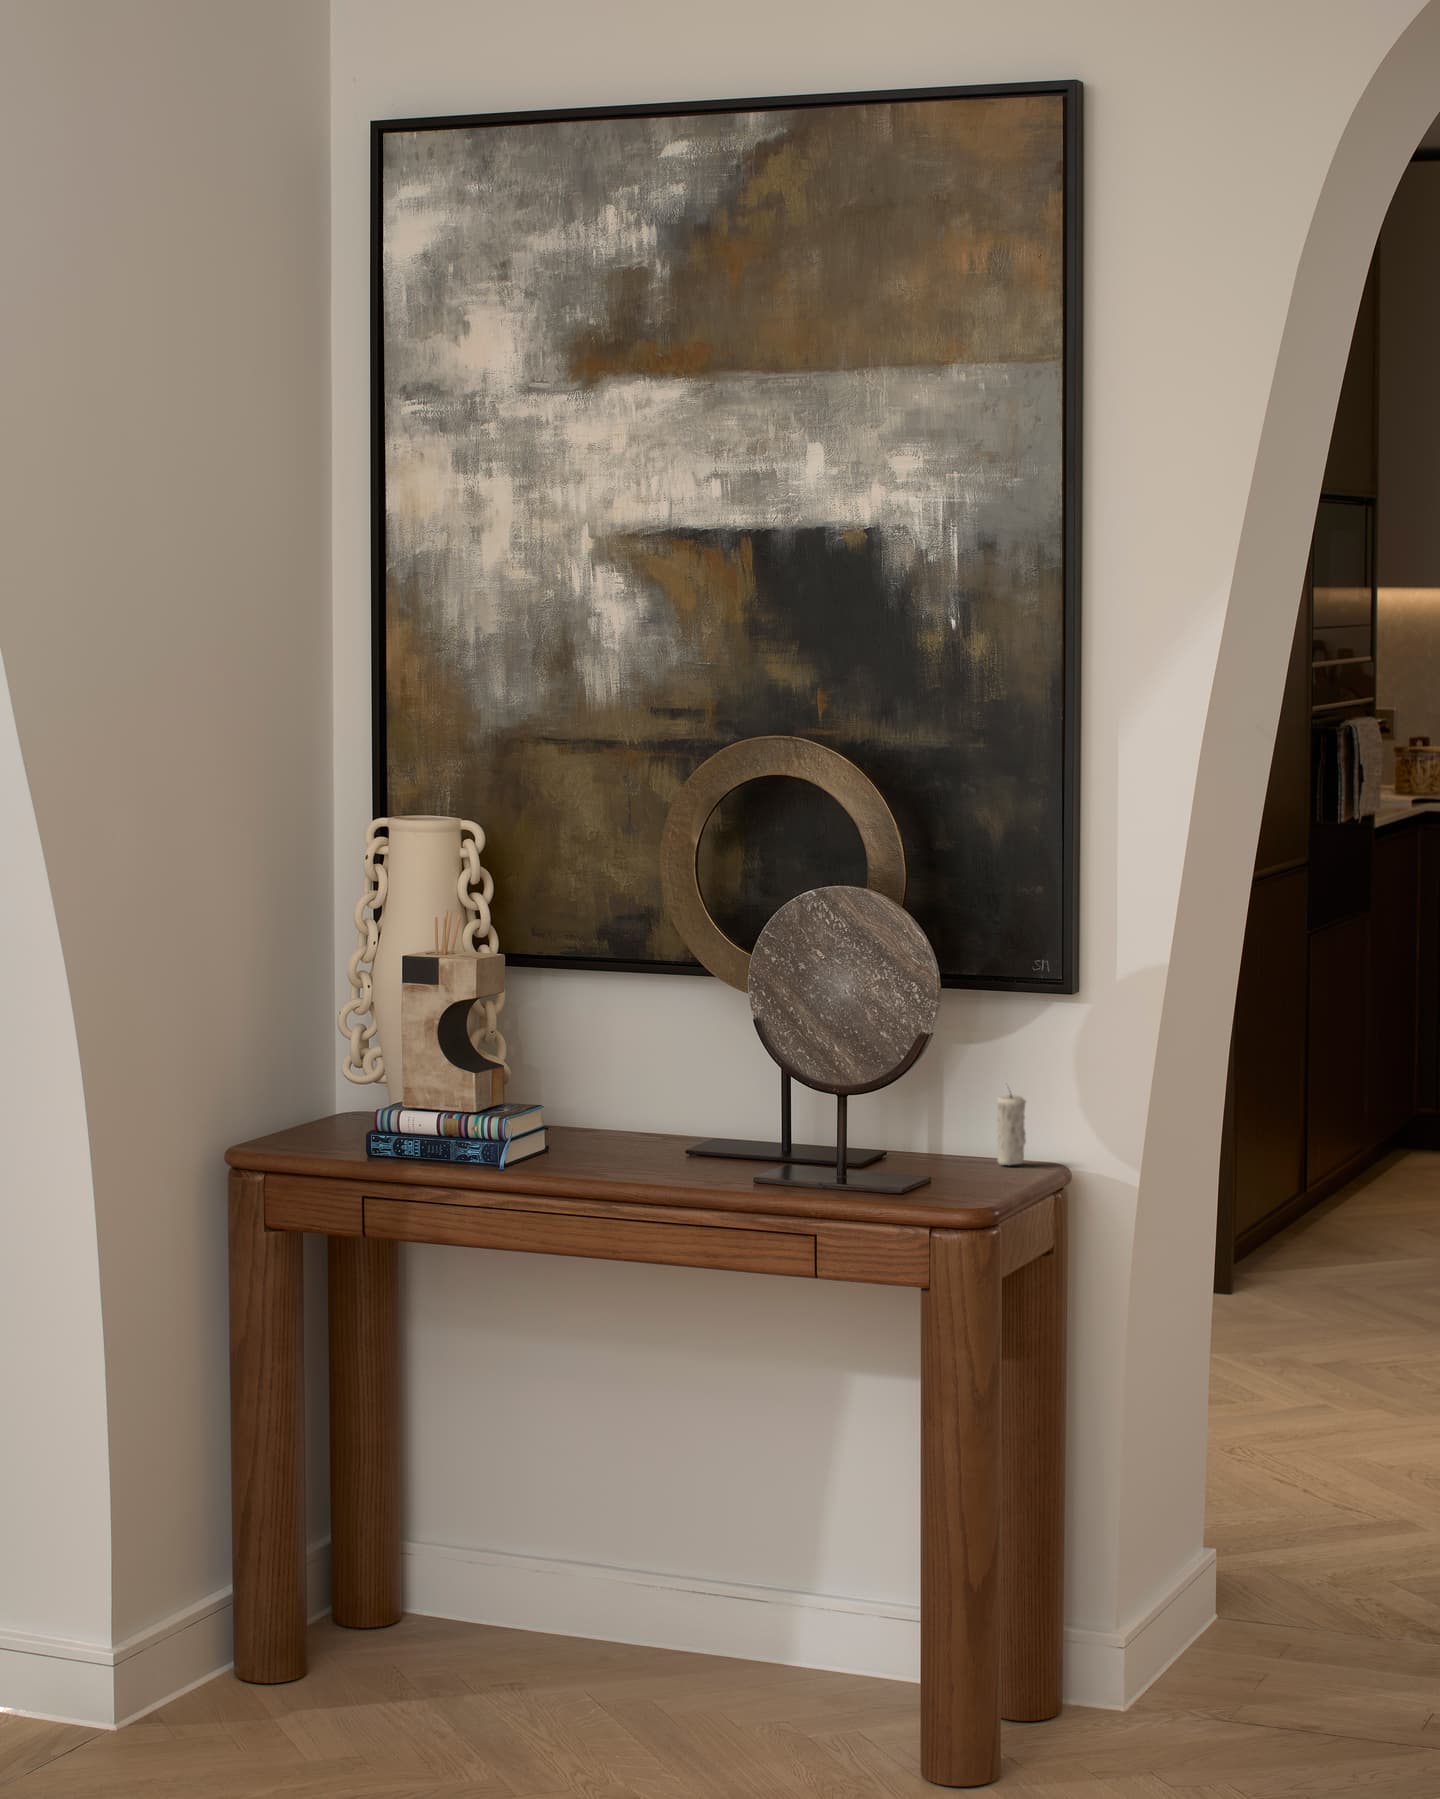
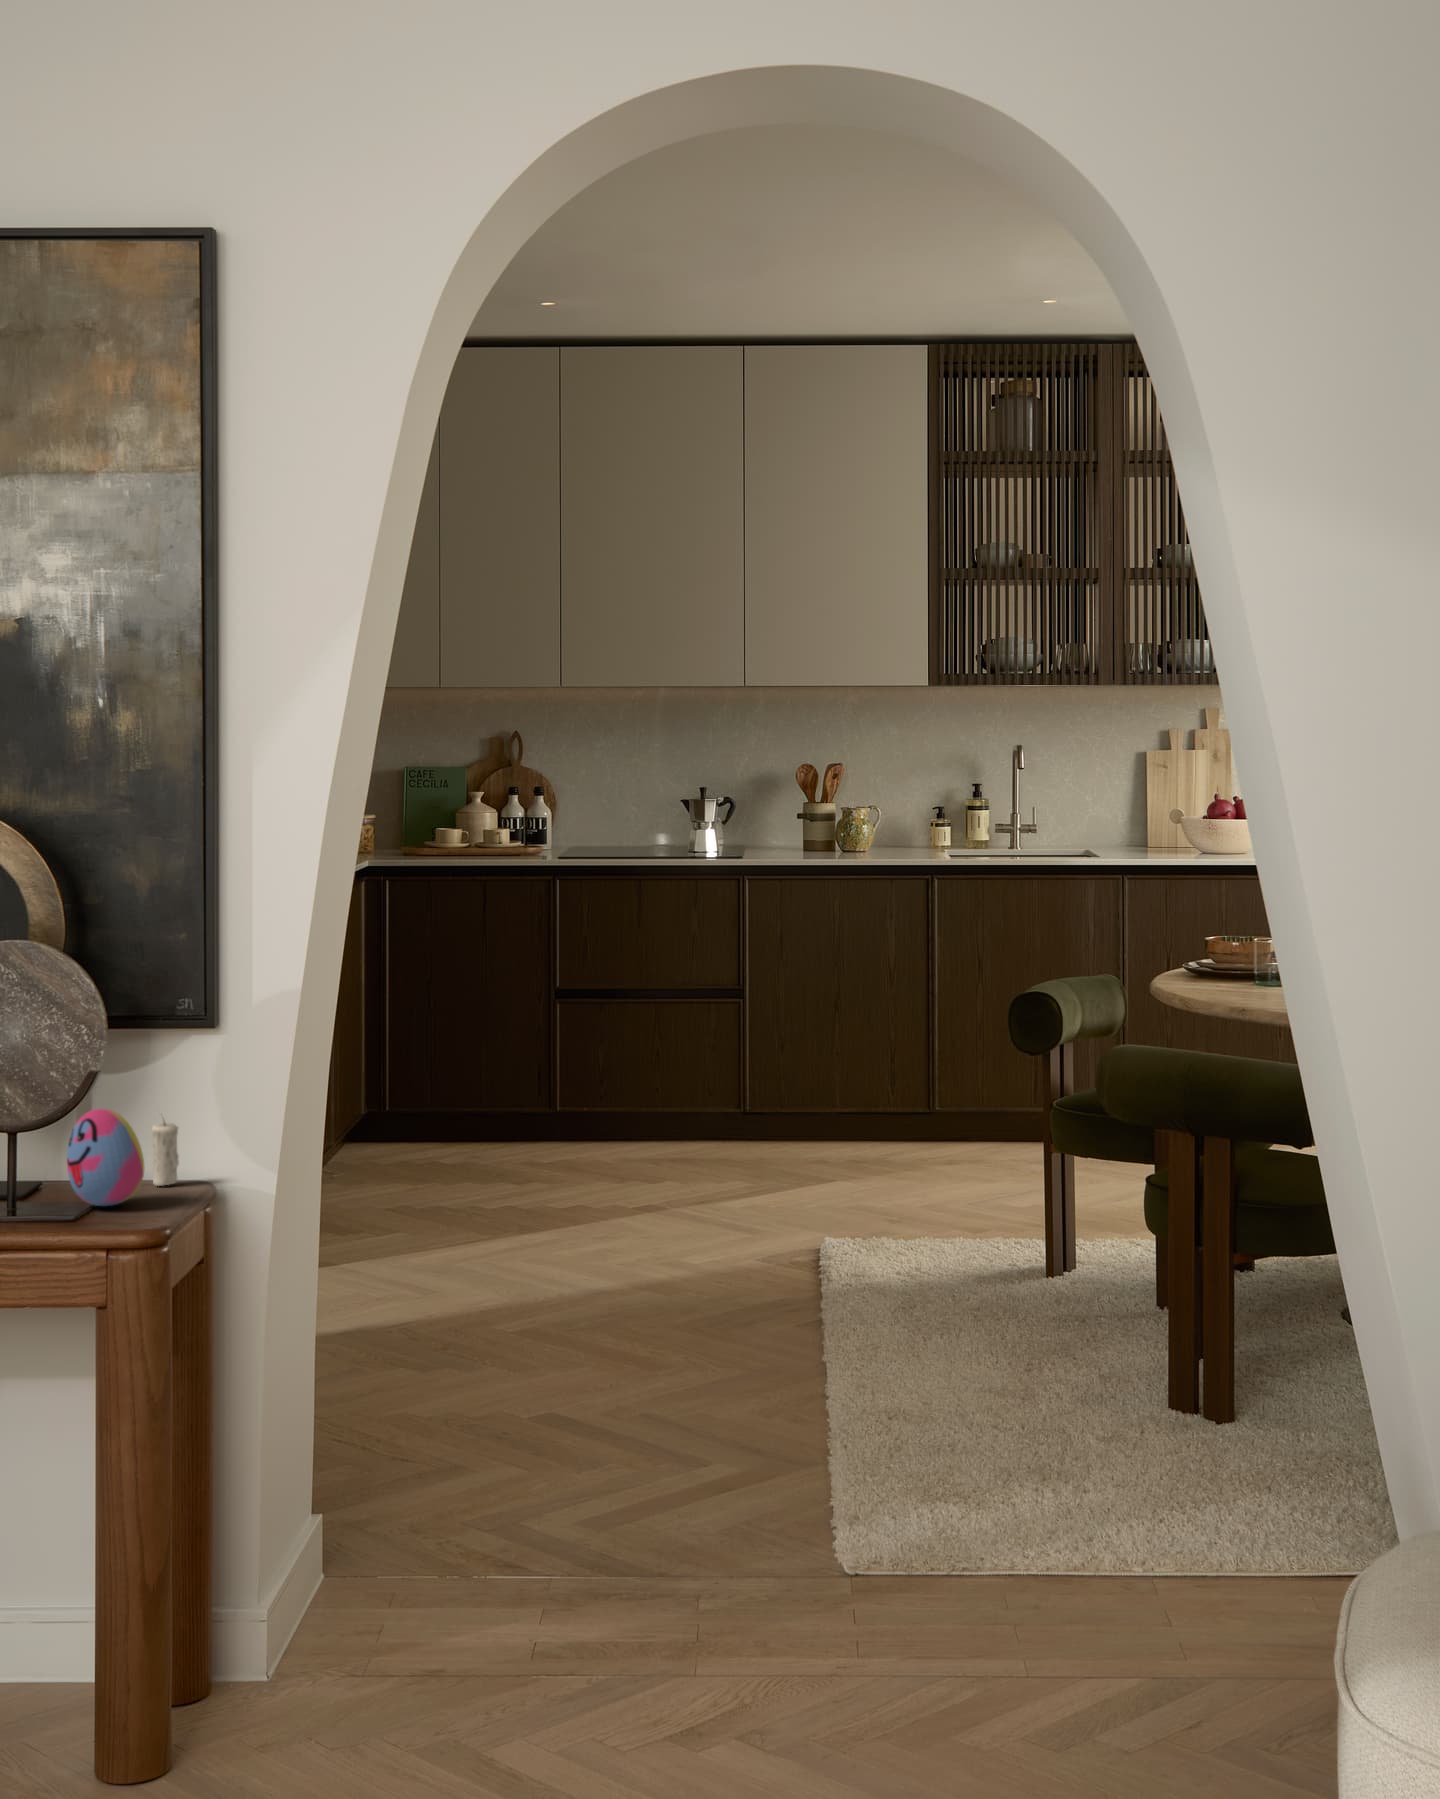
decorative egg: none [899,1074,981,1181] -> present [67,1109,144,1206]

